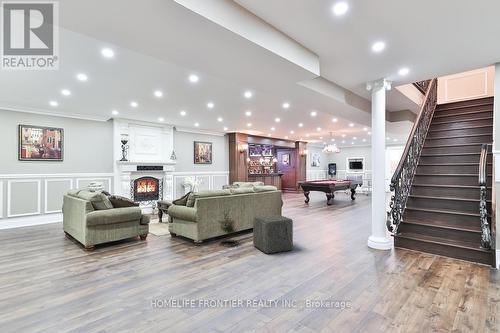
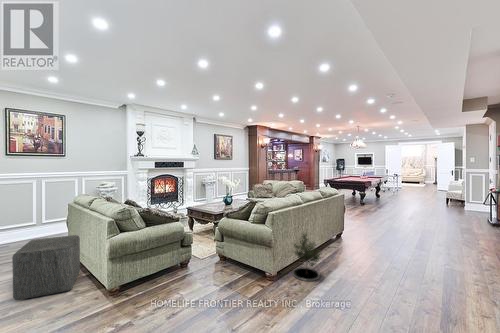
ottoman: present [253,214,293,254] -> present [12,235,80,300]

